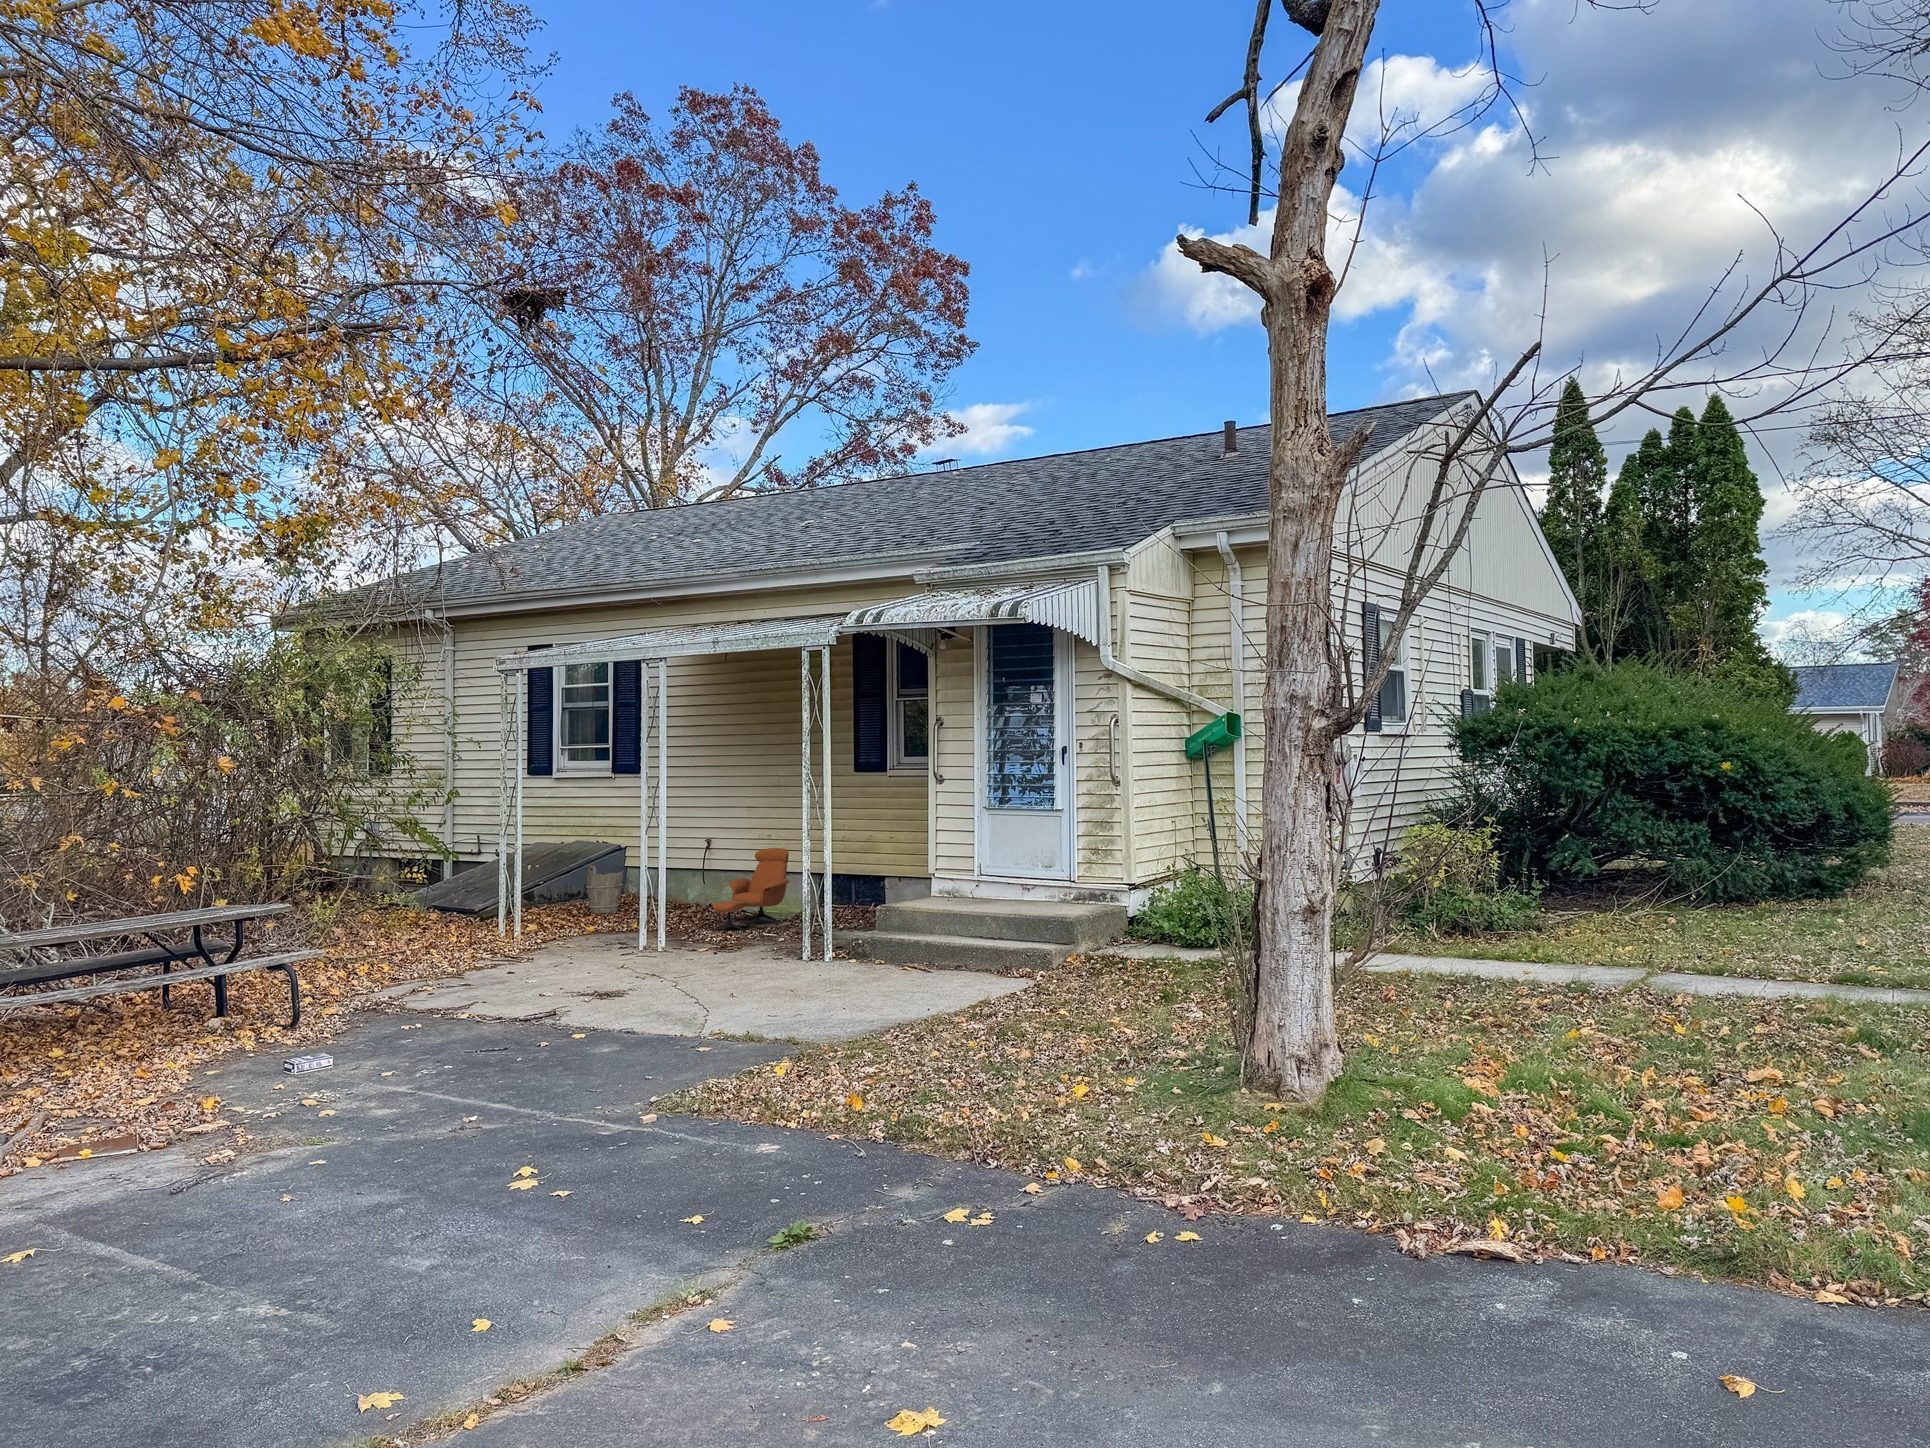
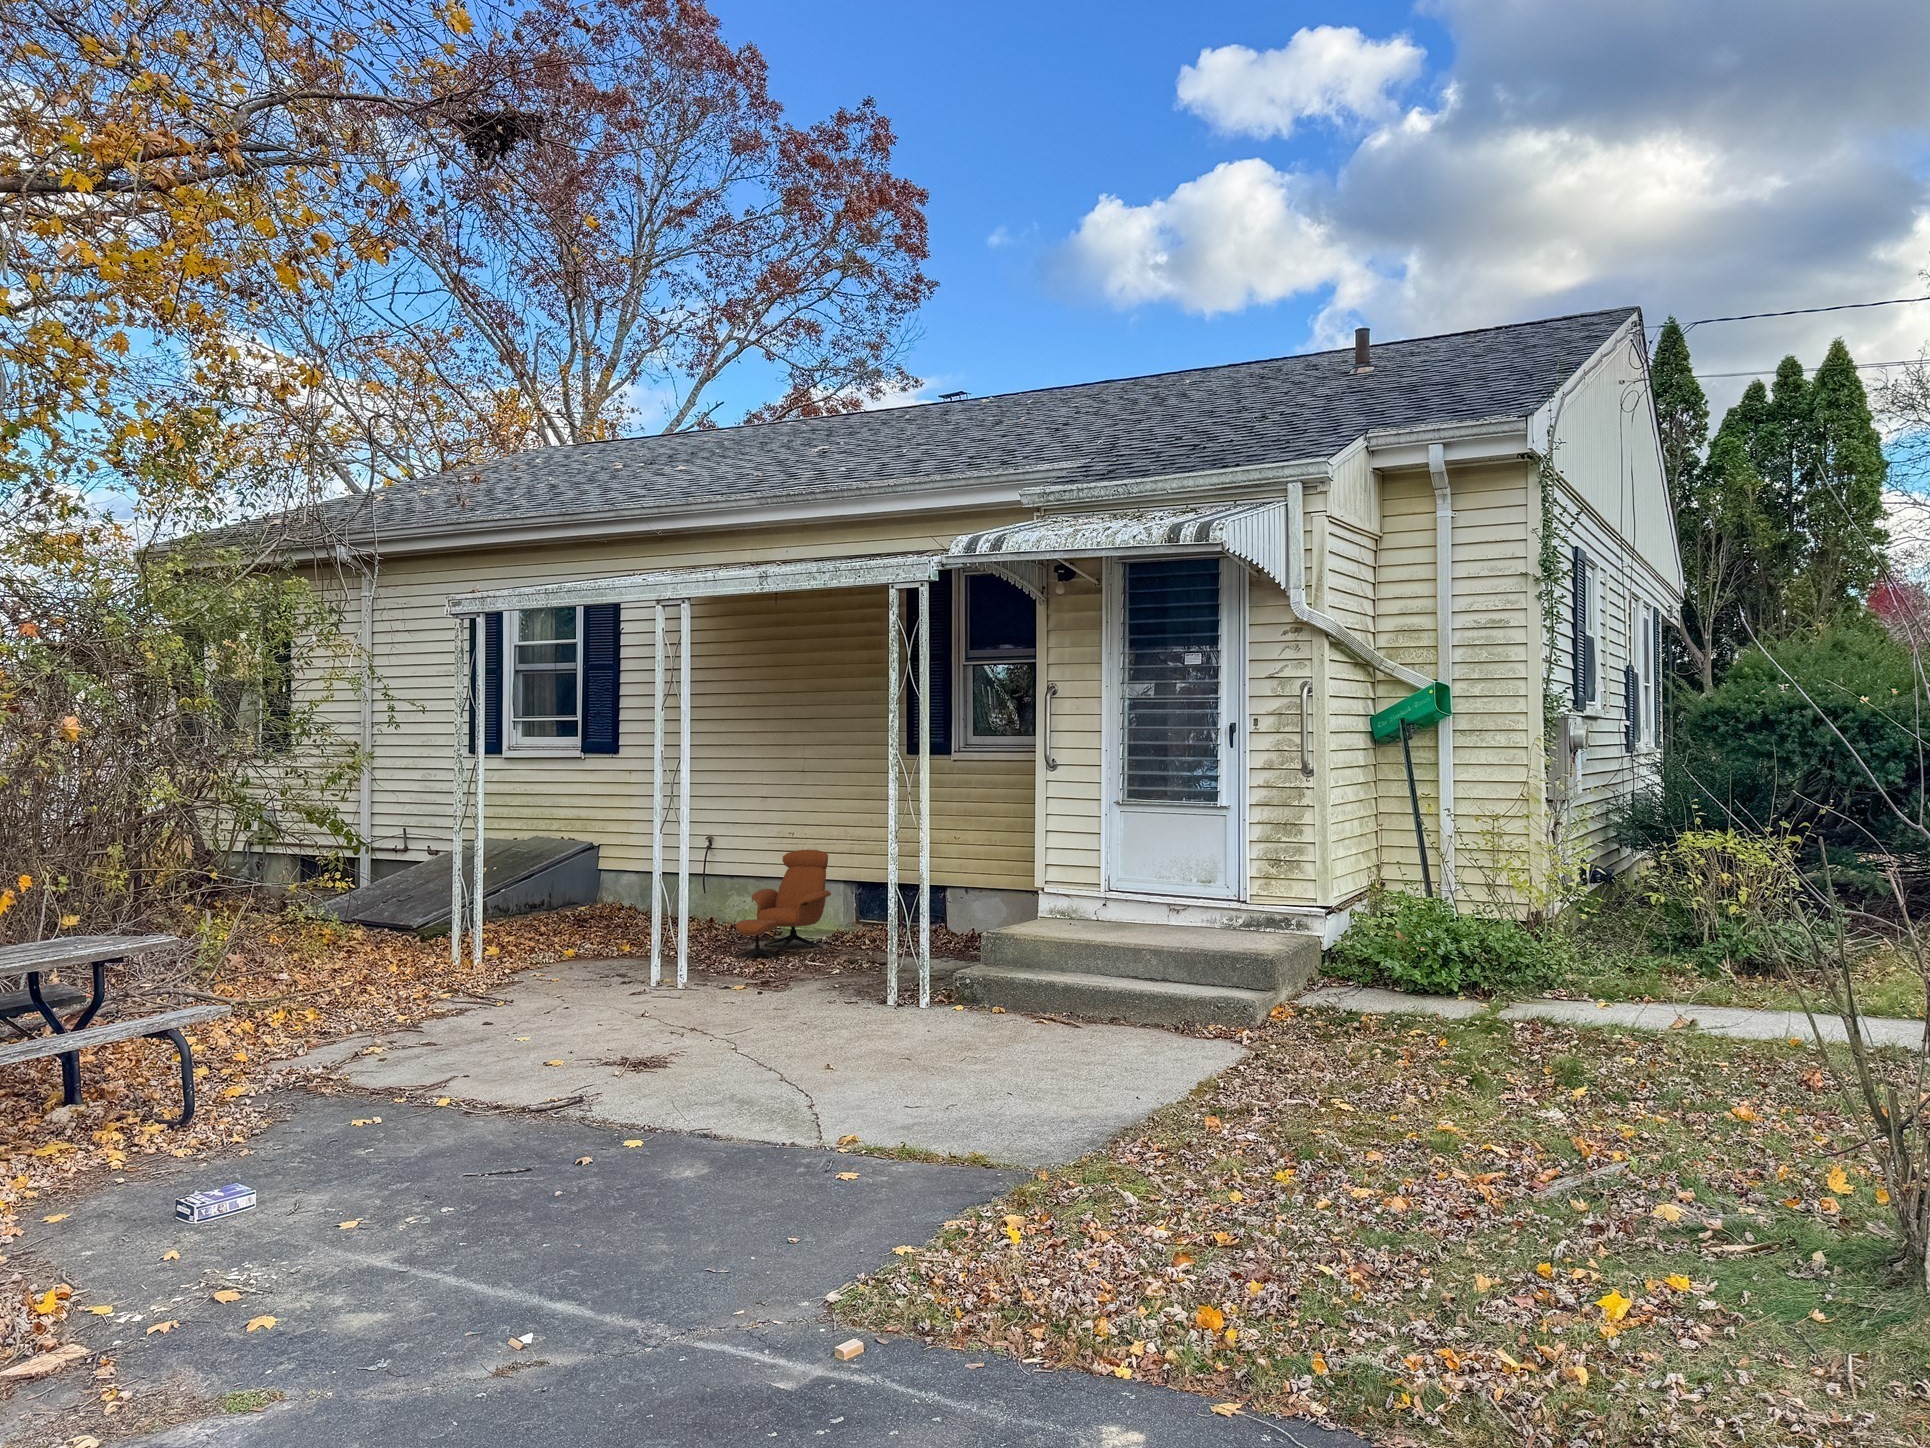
bucket: present [586,865,623,914] -> none [549,864,599,931]

